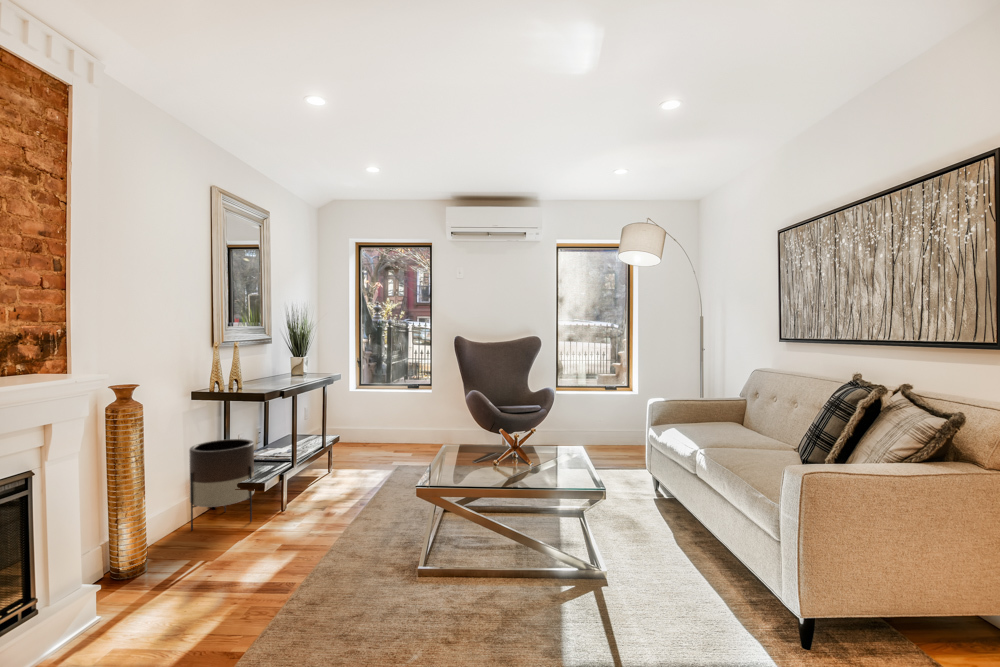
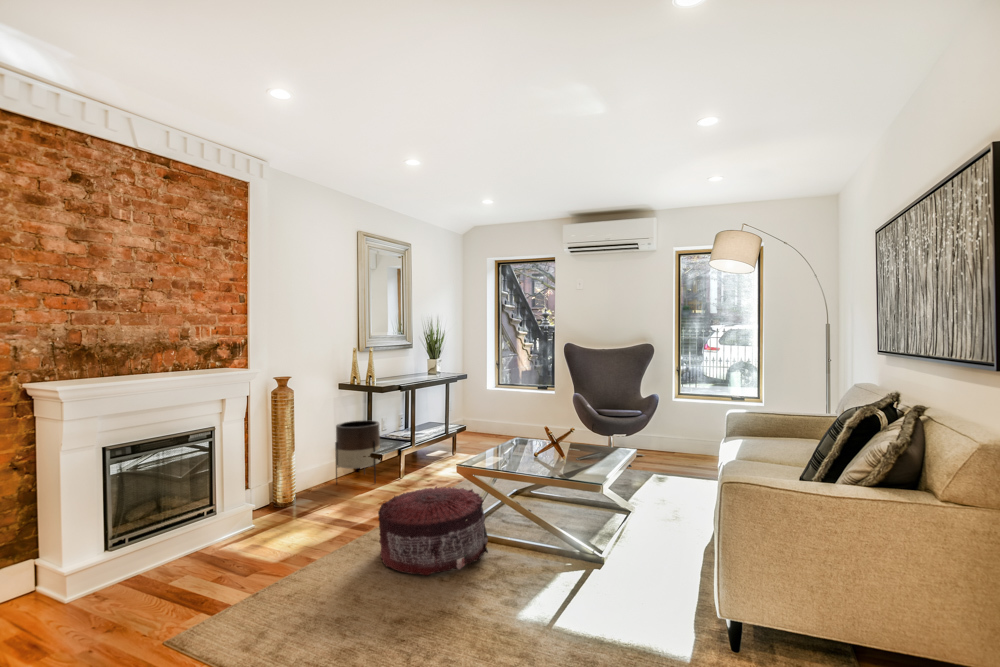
pouf: none [331,514,475,637] -> present [378,486,488,575]

